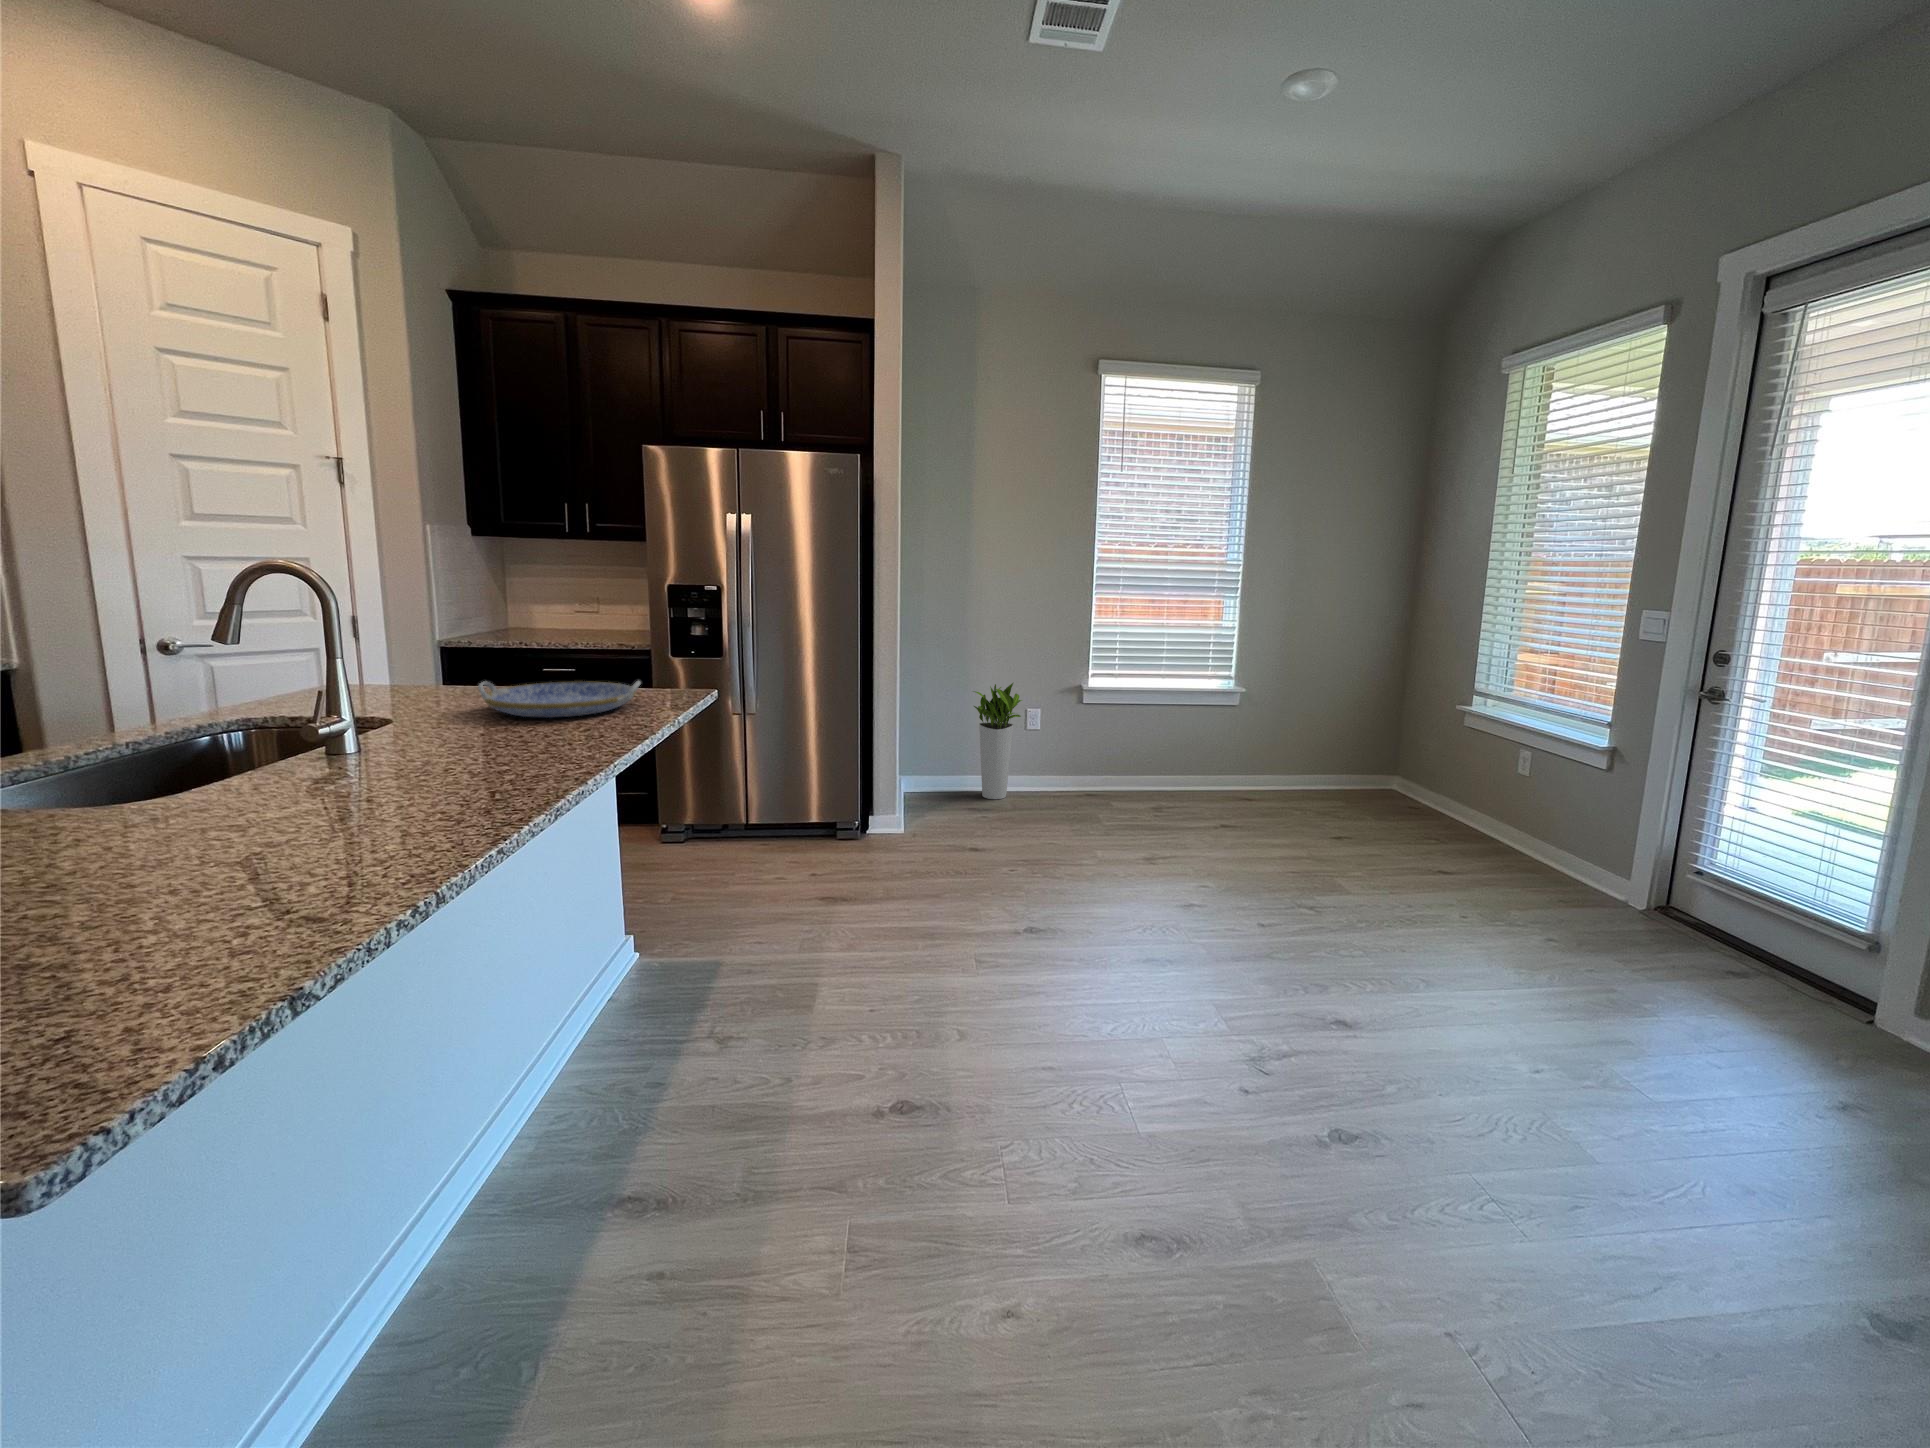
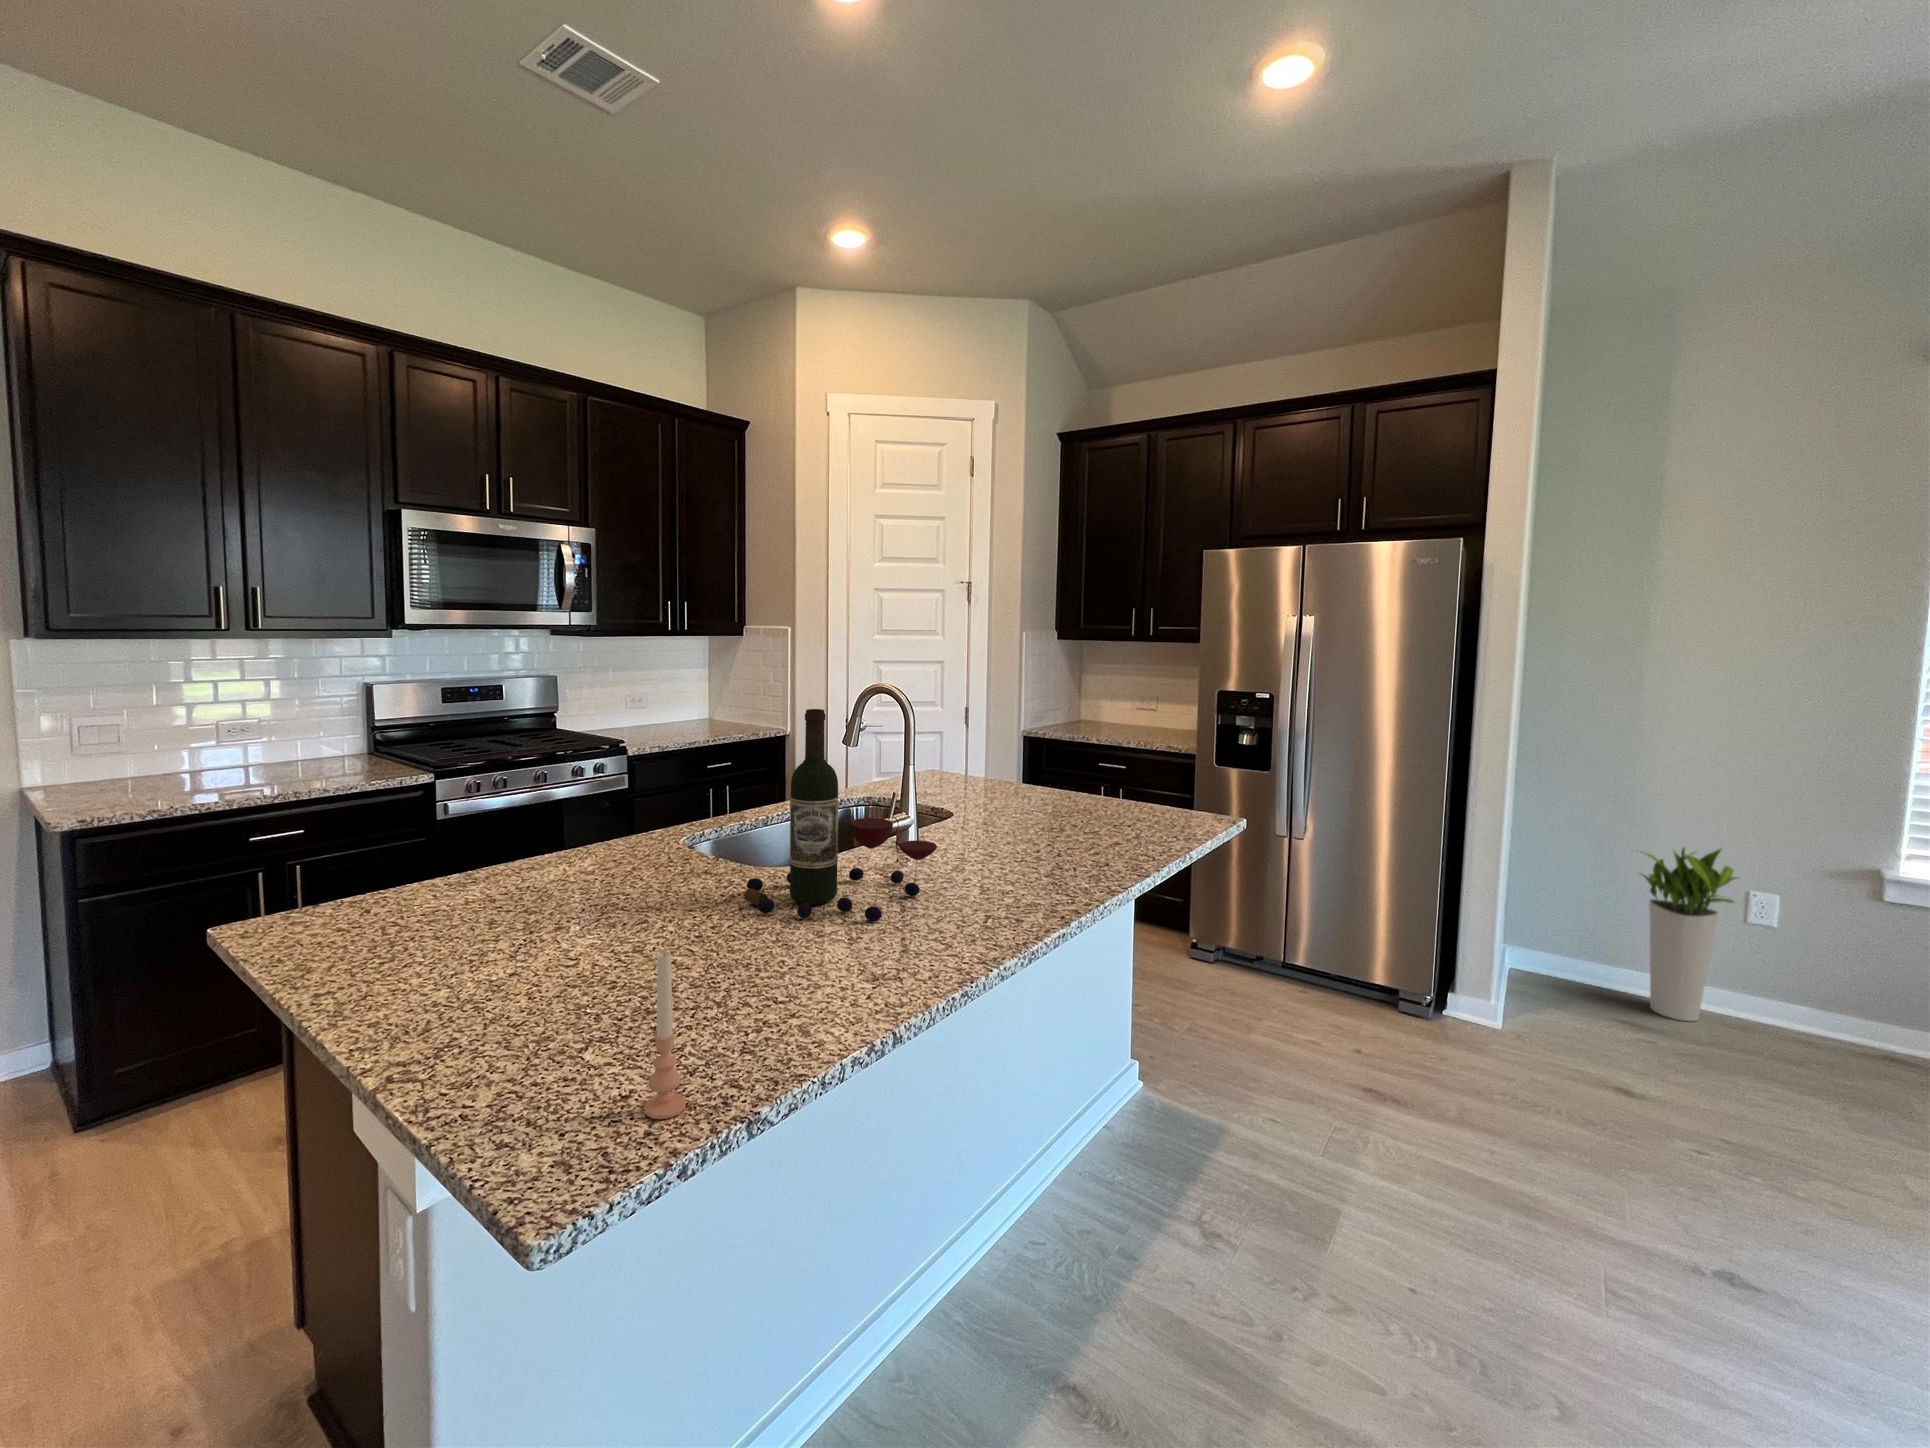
wine bottle: none [99,575,427,843] -> present [744,709,937,921]
serving tray: present [478,681,640,718] -> none [1016,789,1156,837]
candle: none [104,834,178,1042] -> present [644,952,686,1119]

